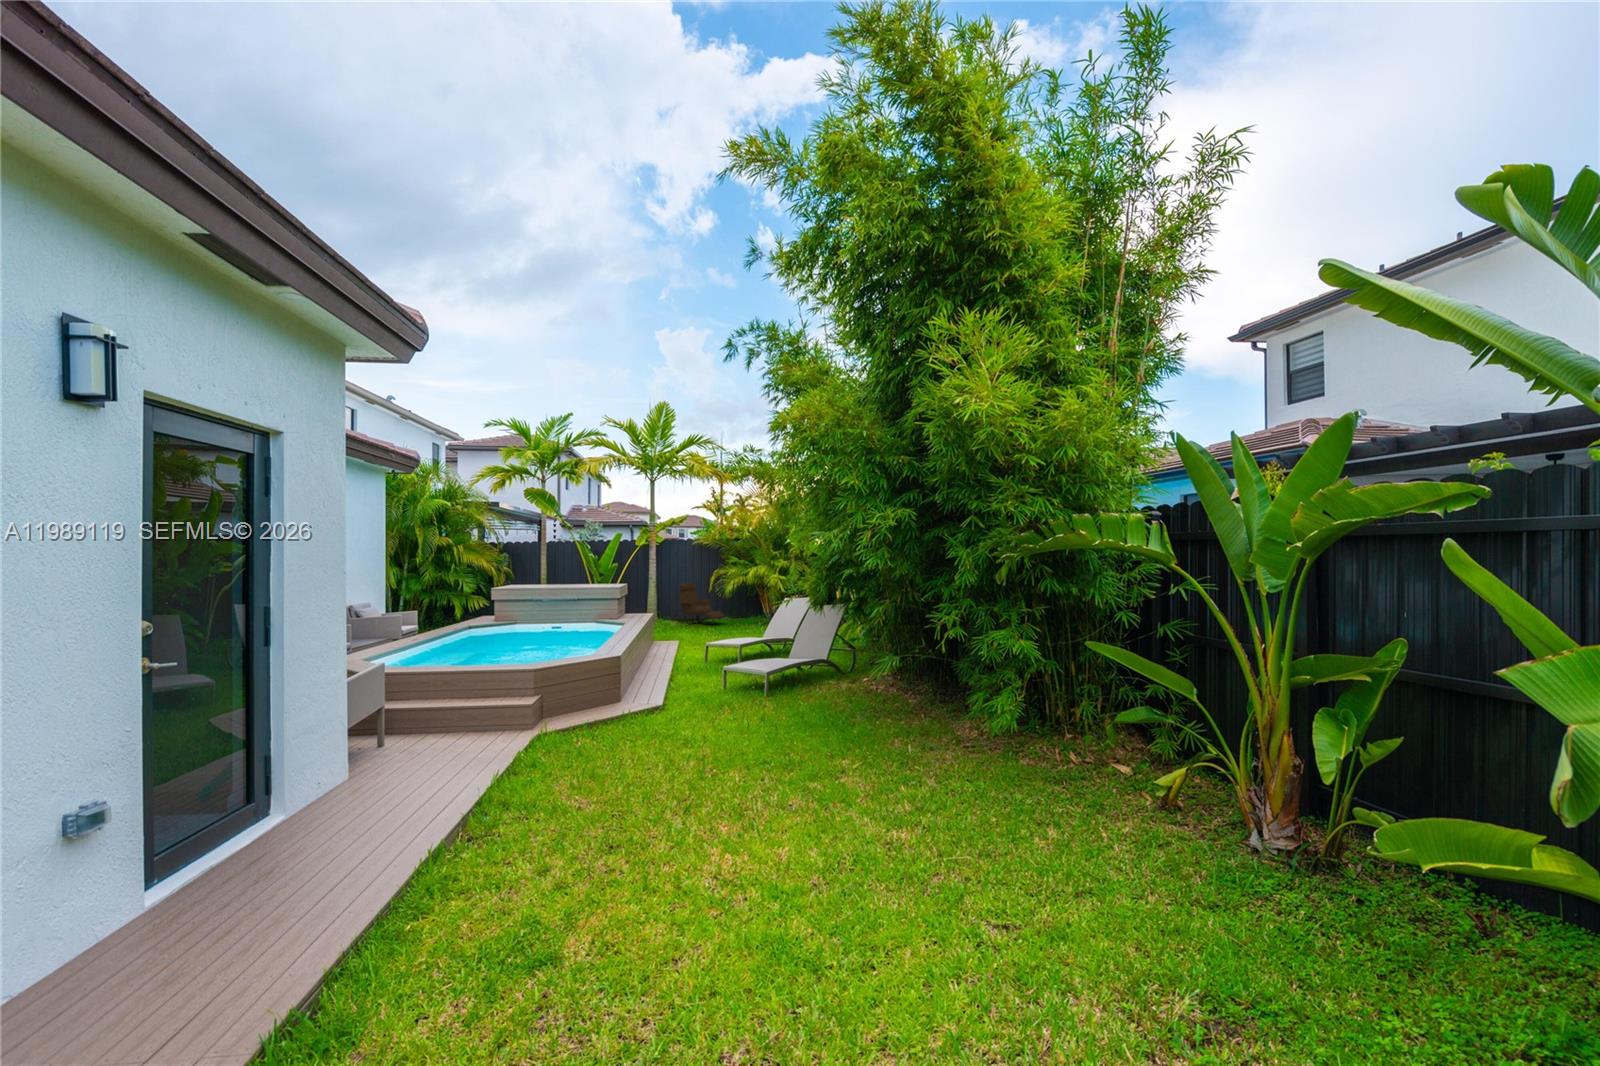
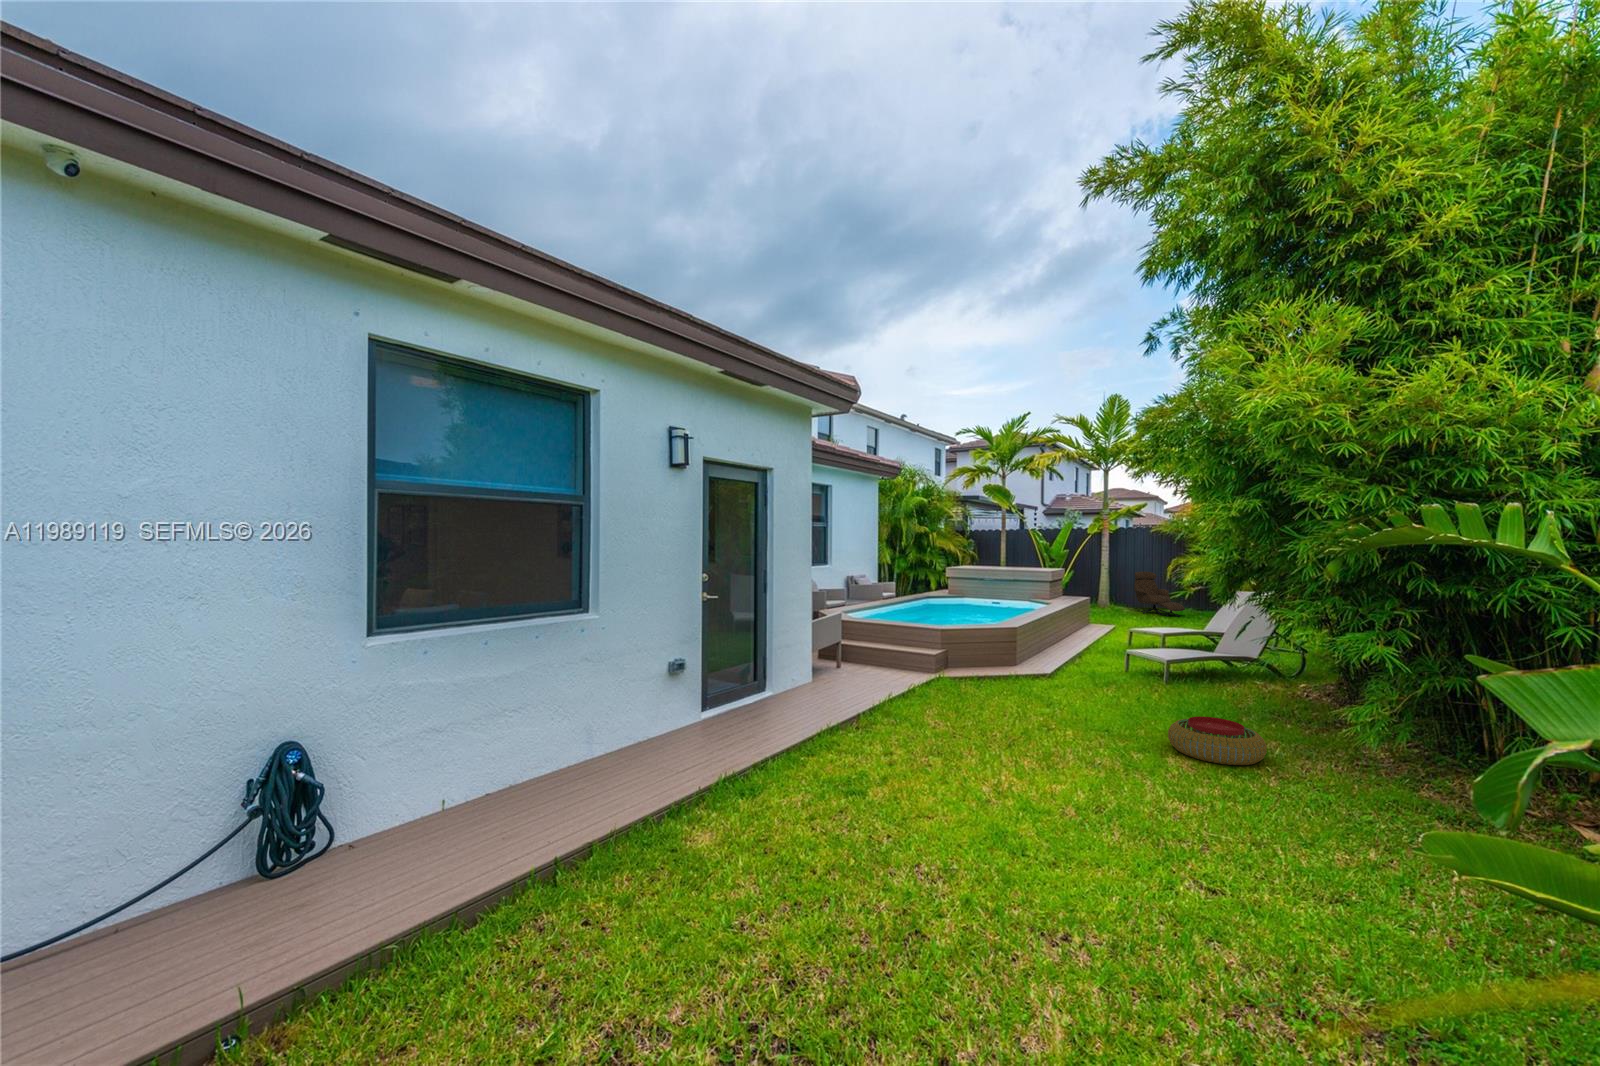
pouf: none [825,720,908,767] -> present [1168,716,1267,765]

